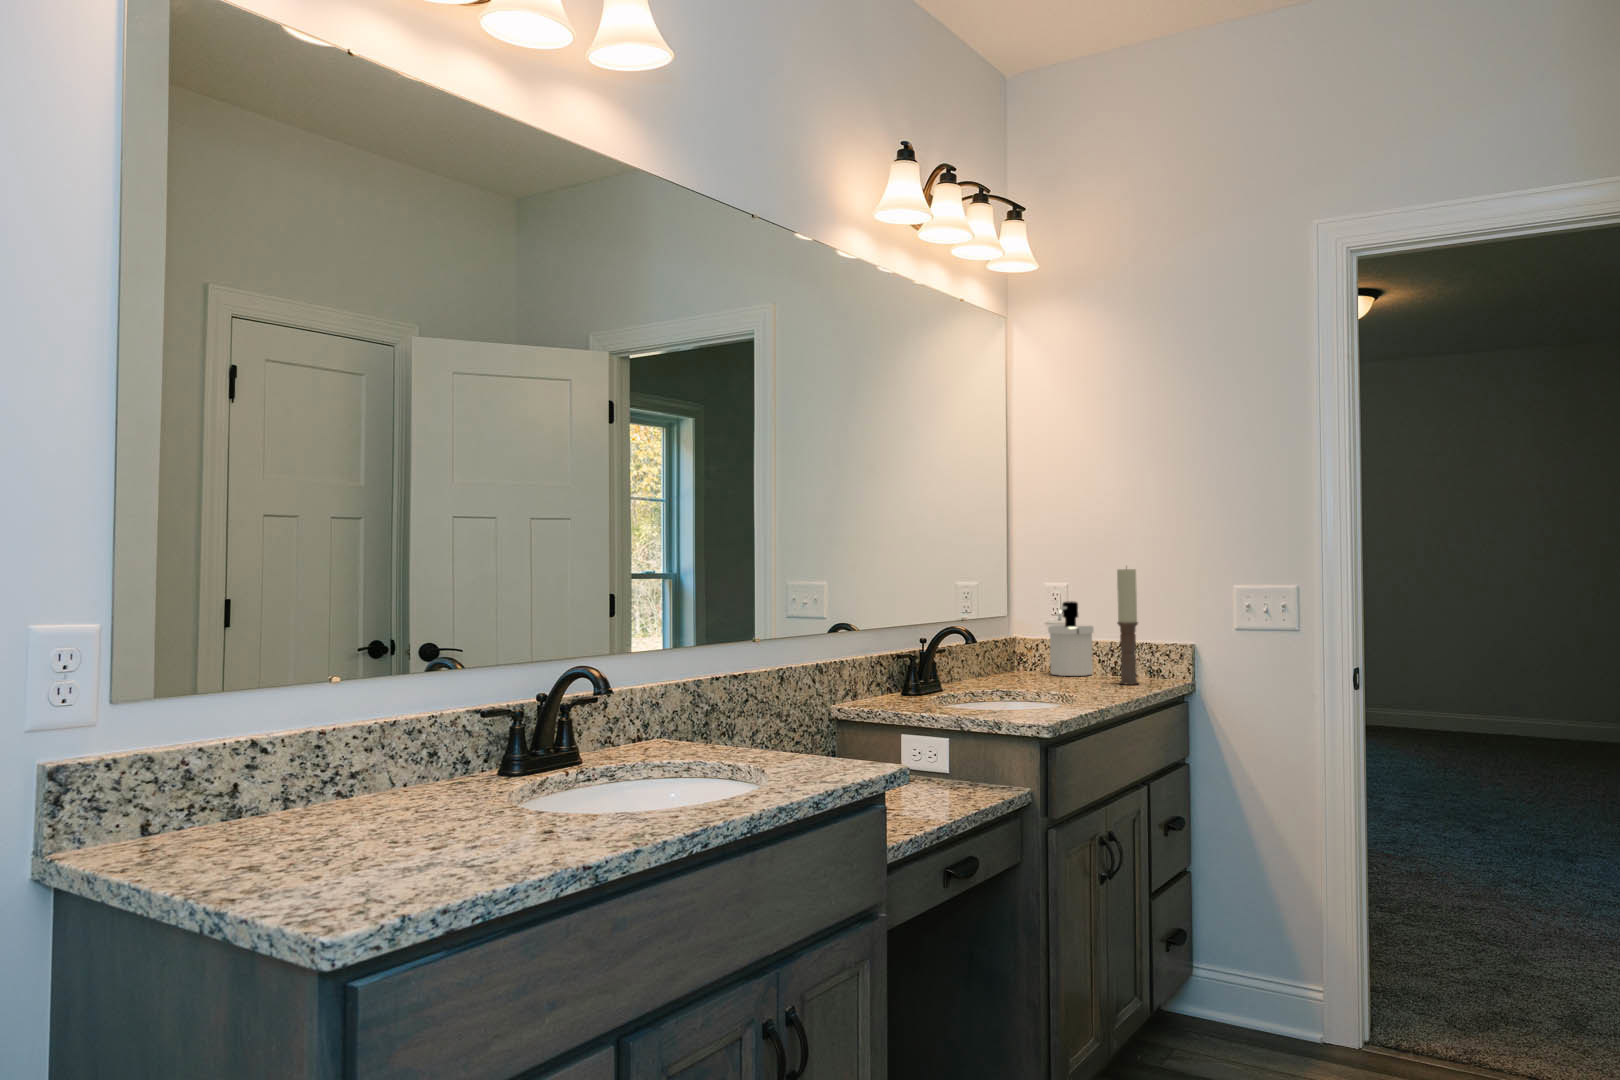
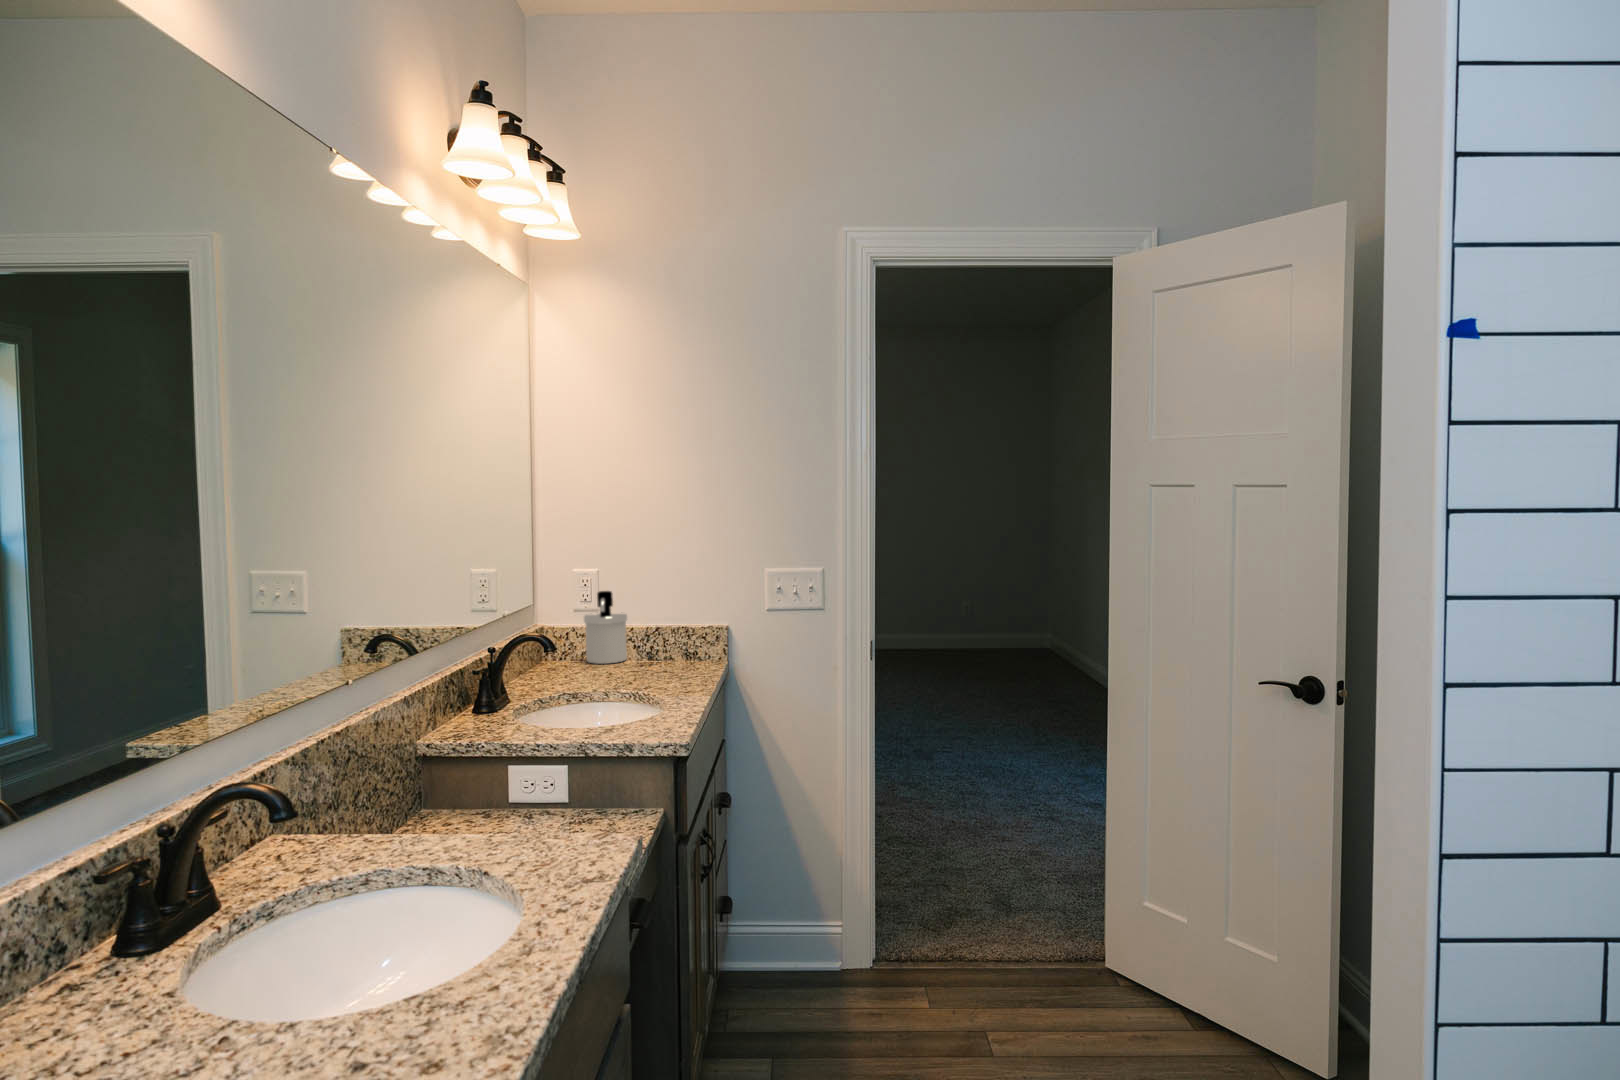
candle: present [1117,568,1139,684] -> none [661,560,682,671]

